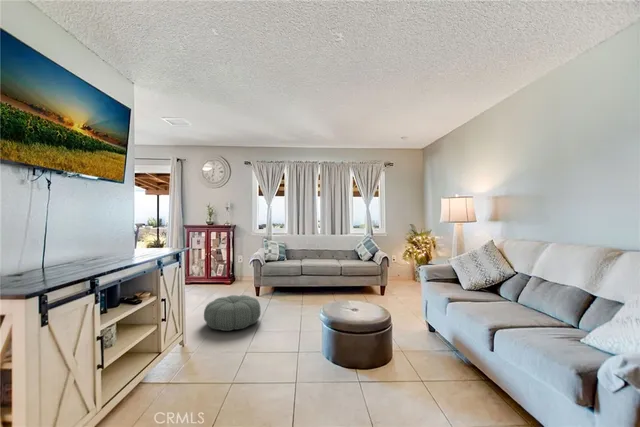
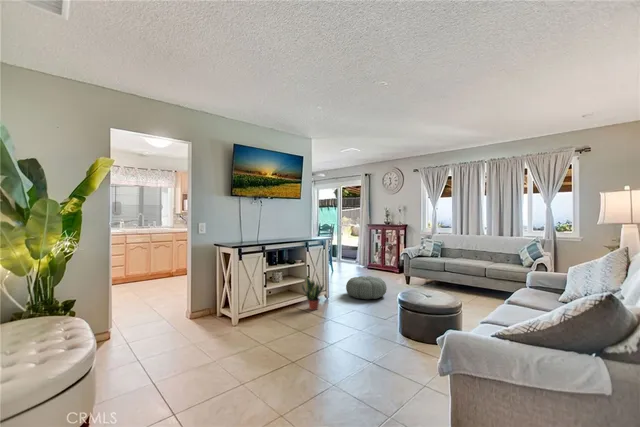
potted plant: none [166,318,202,377] -> present [302,277,324,310]

